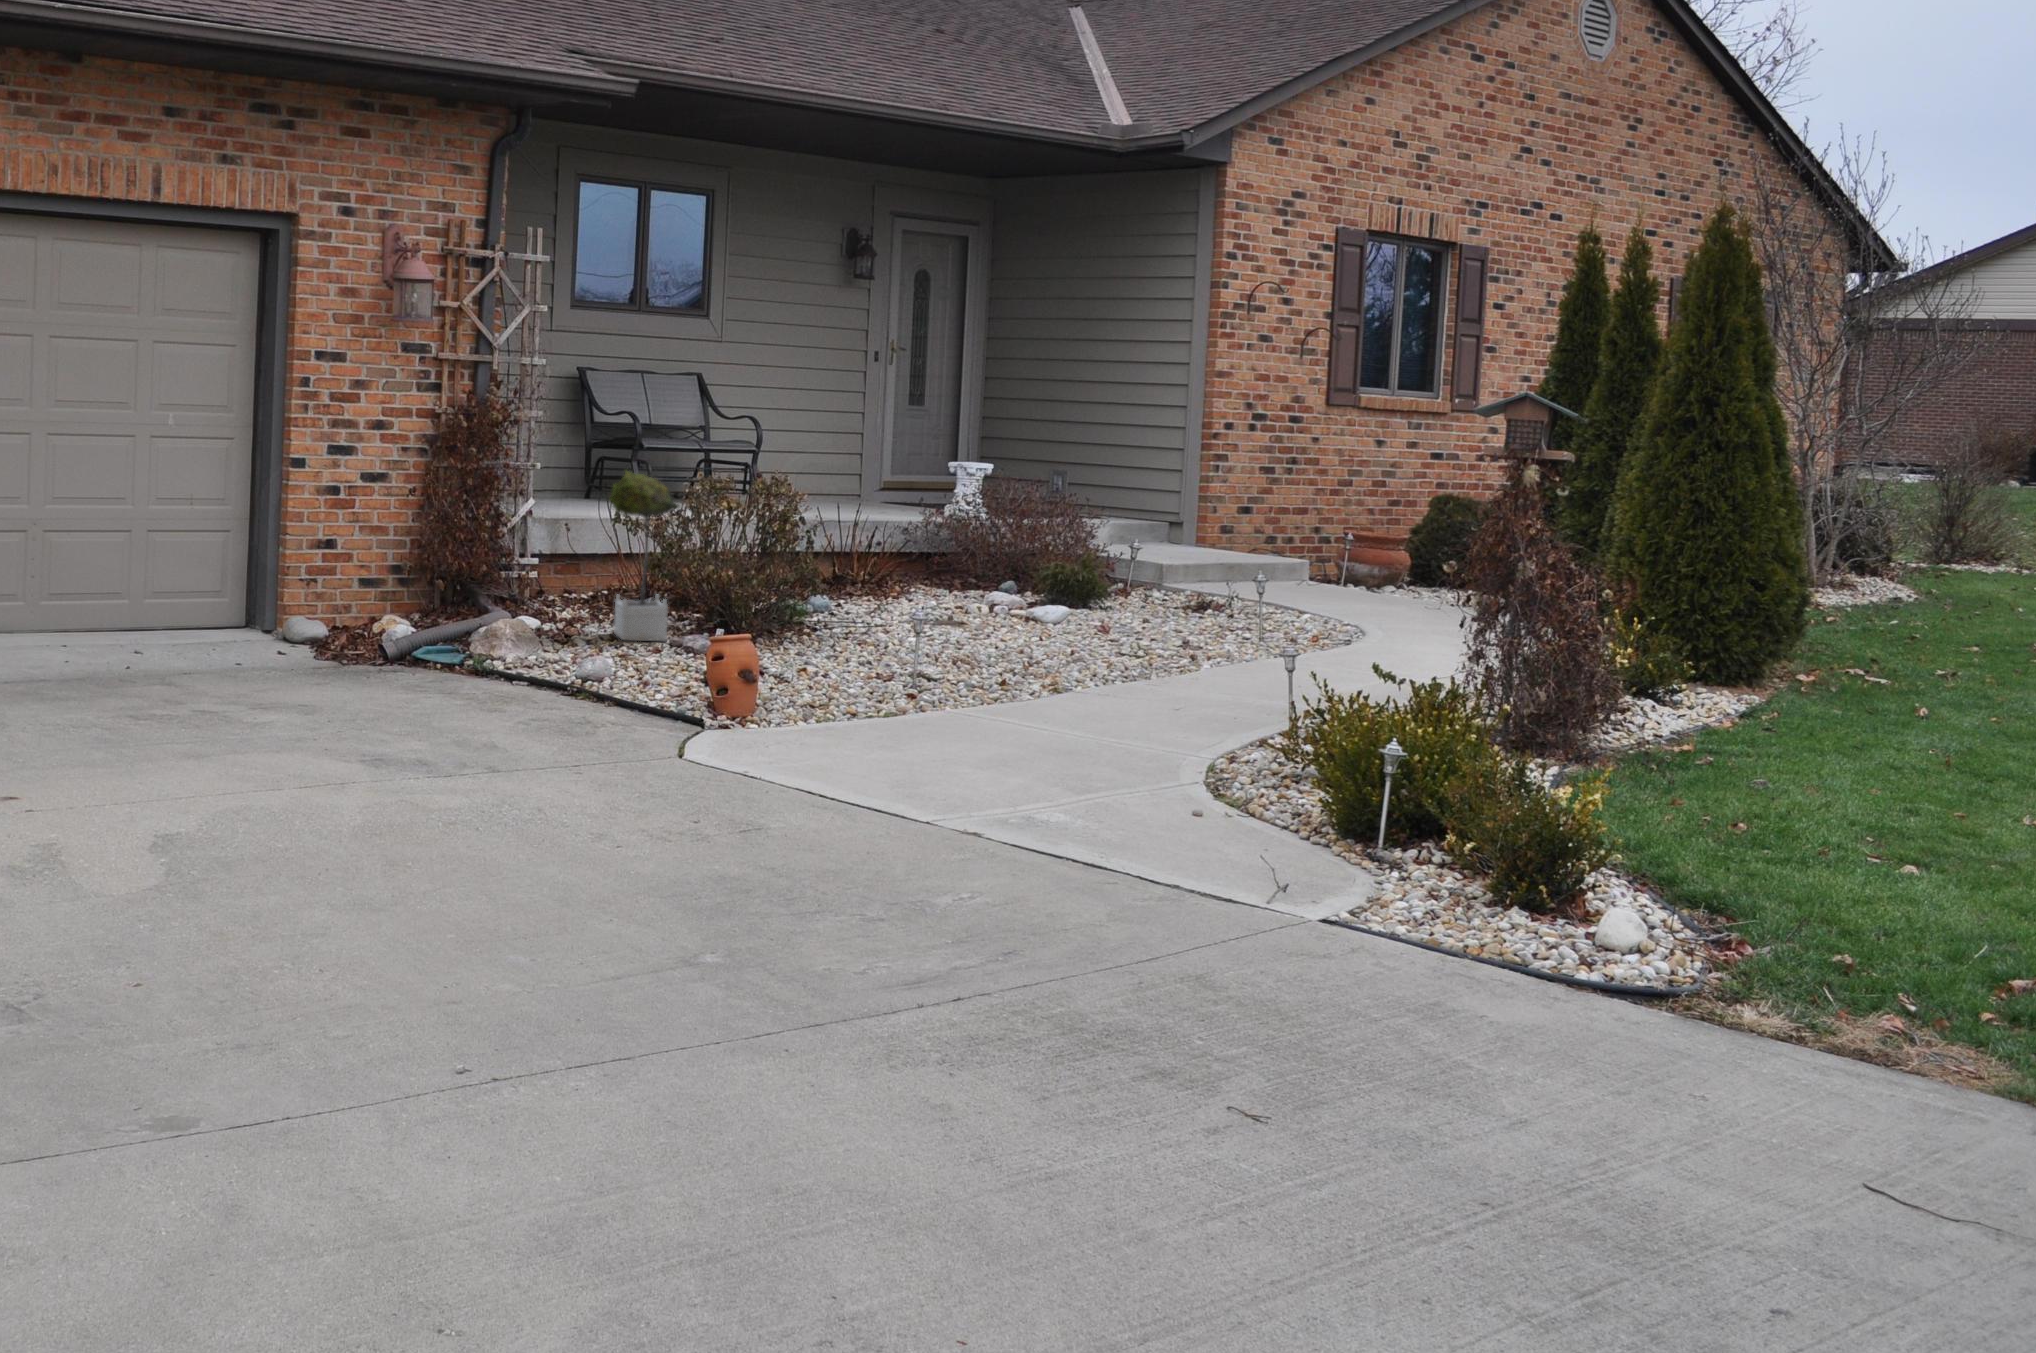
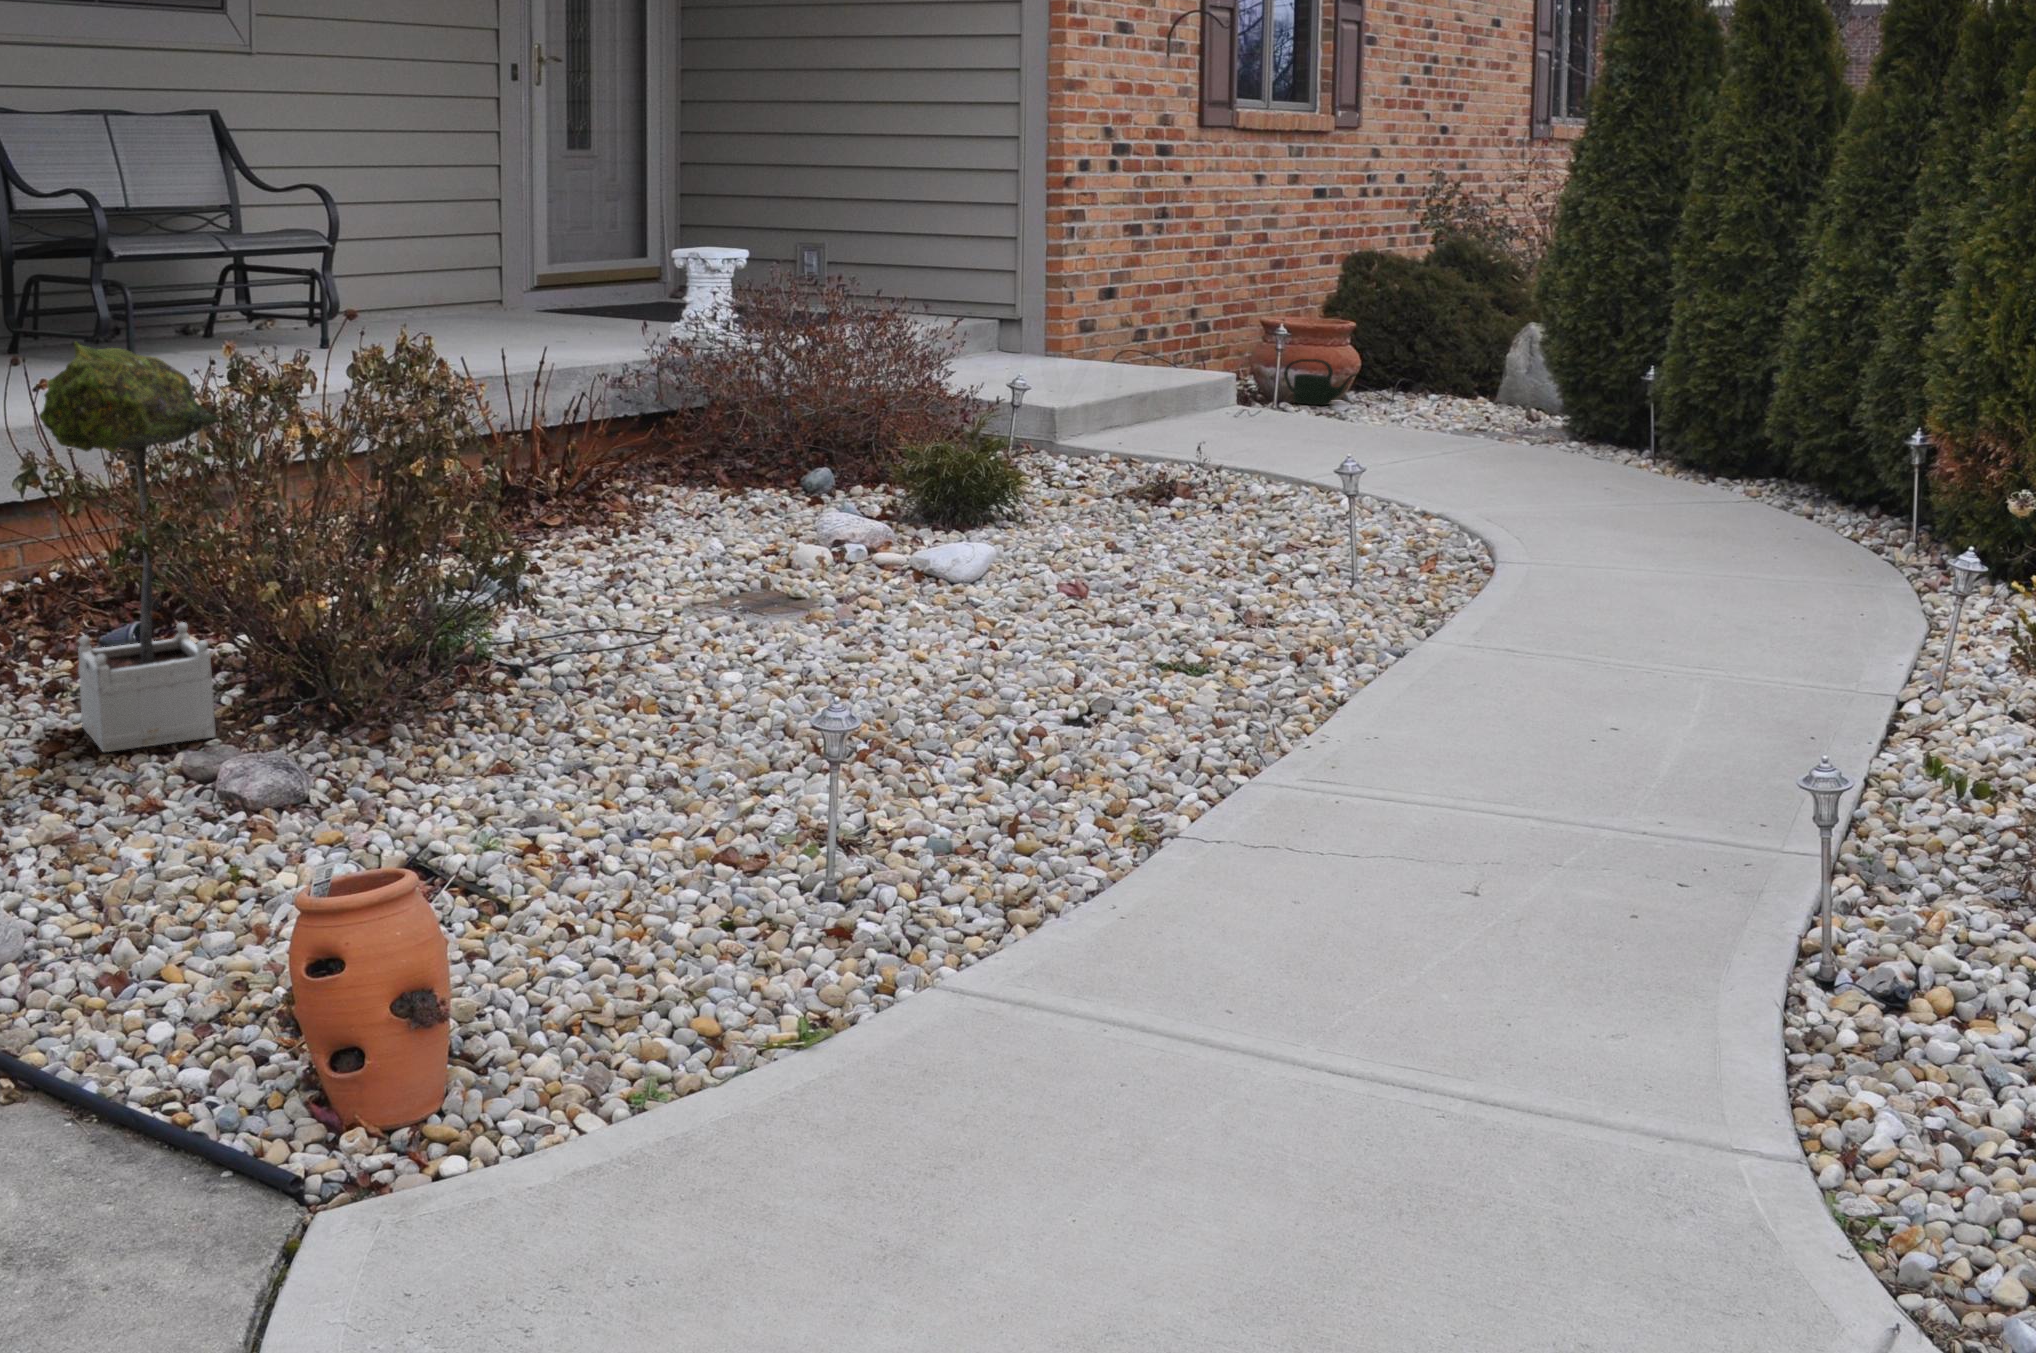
watering can: none [1356,563,1405,595] -> present [1284,359,1356,405]

